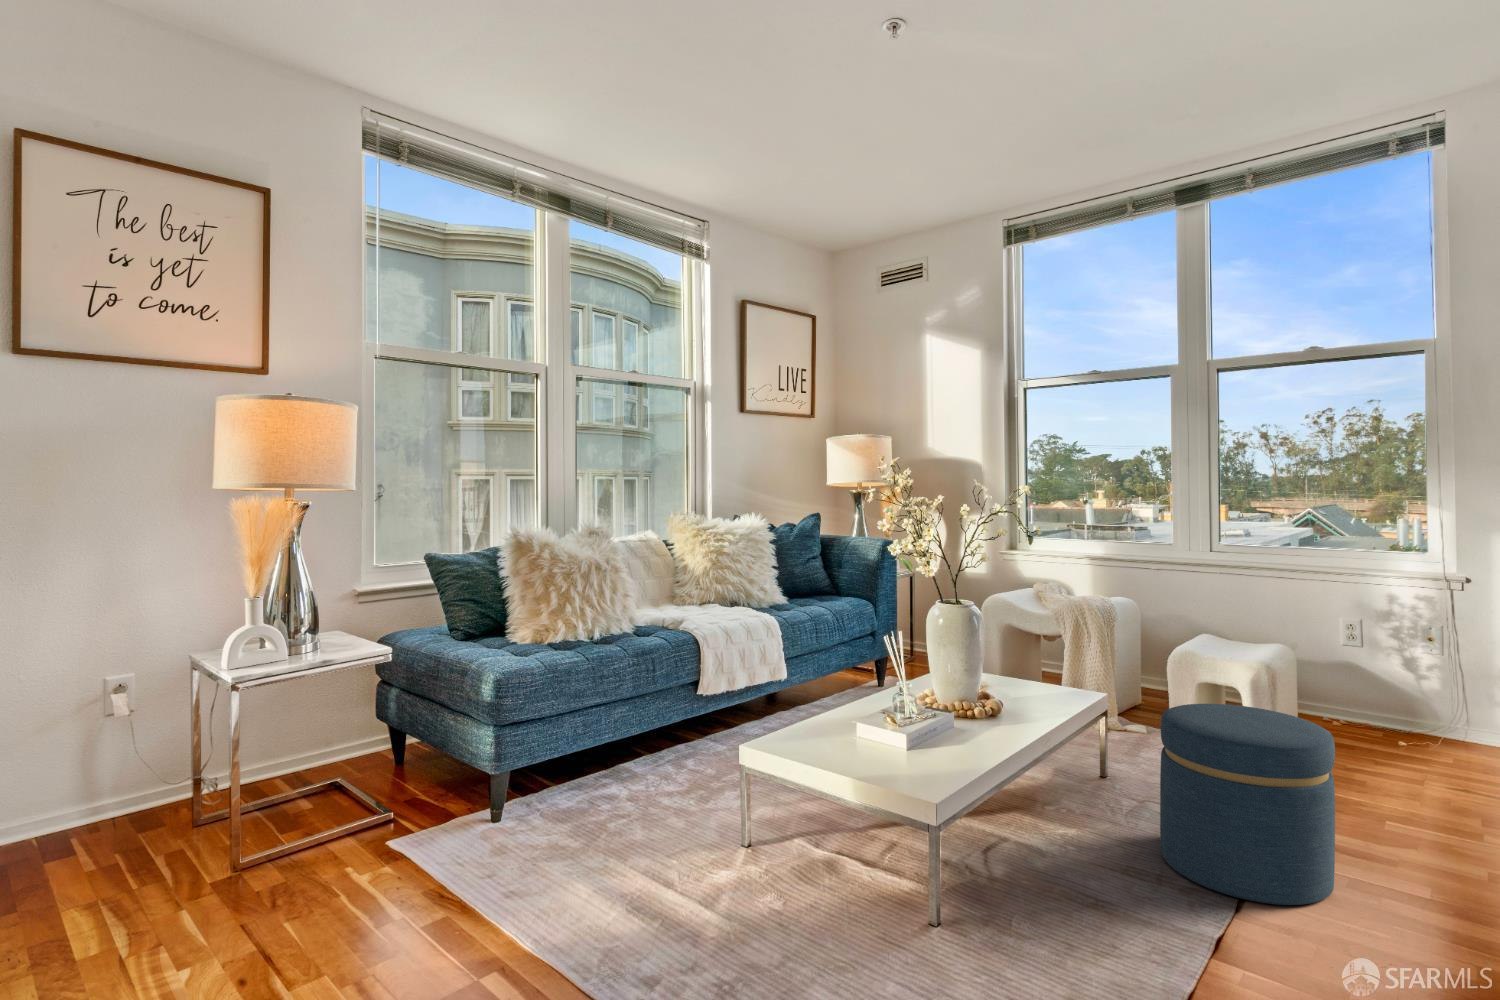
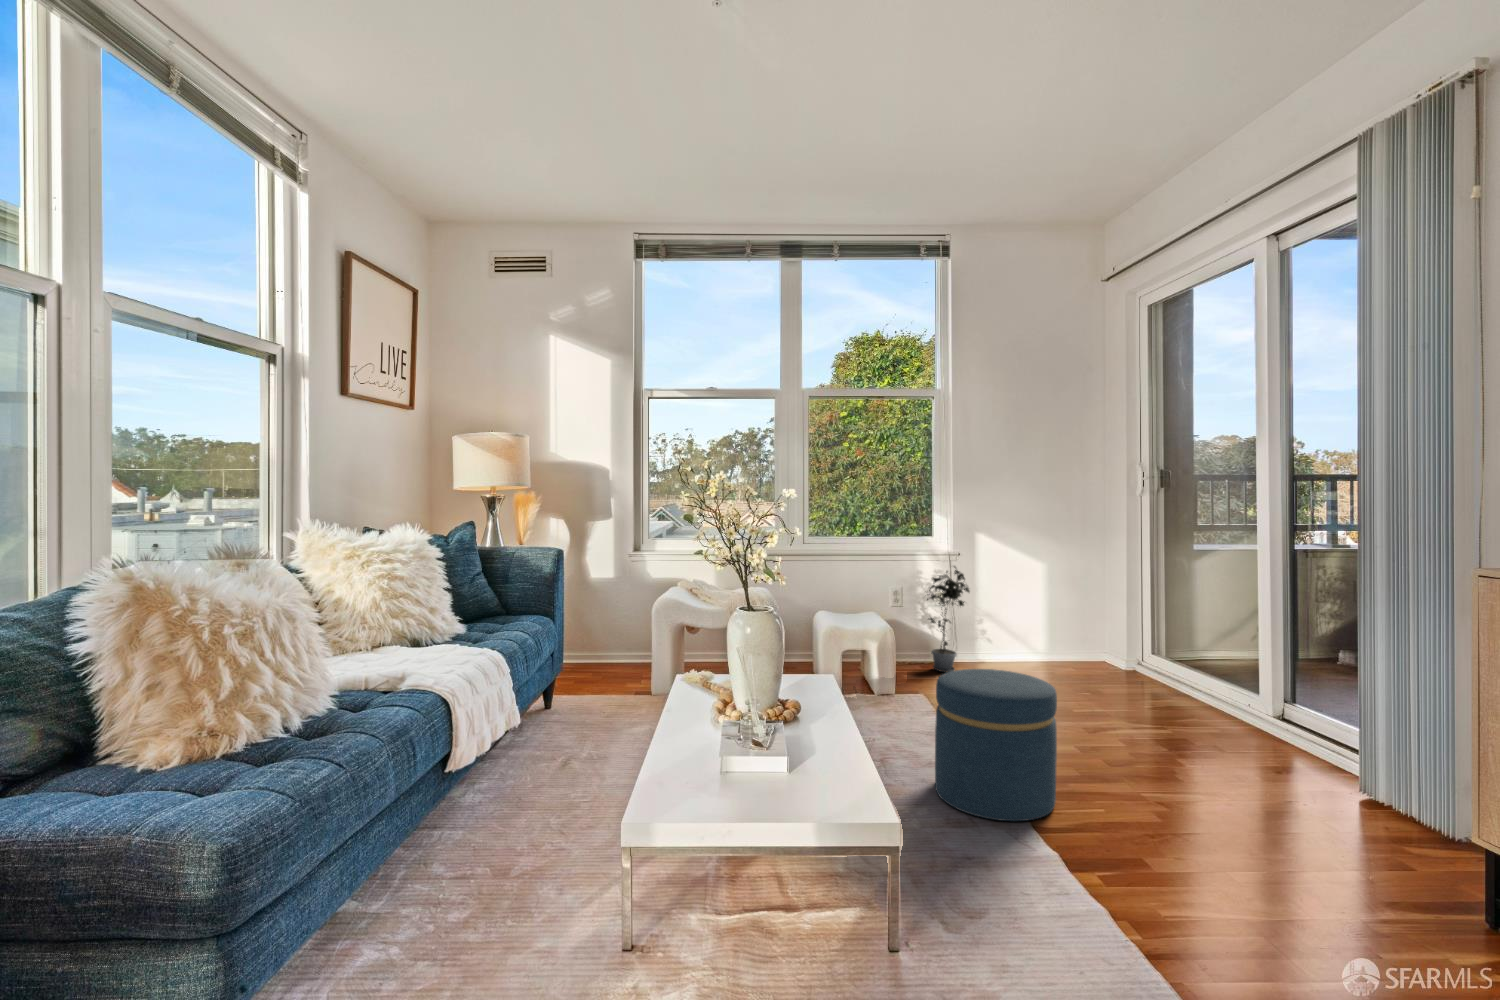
potted plant: none [1371,591,1460,745] -> present [927,566,970,672]

